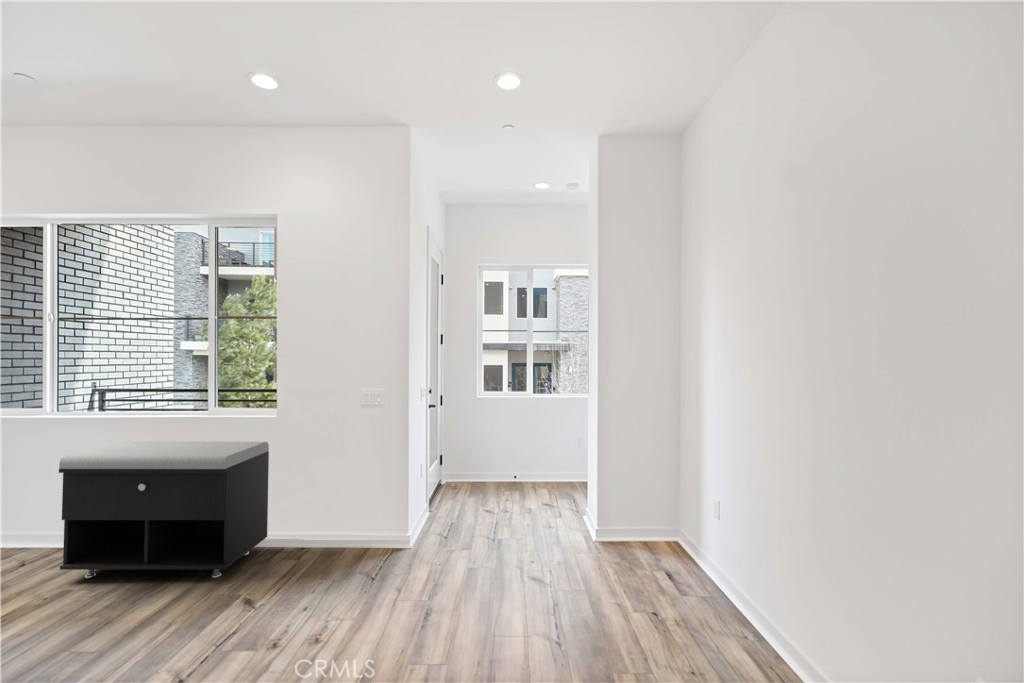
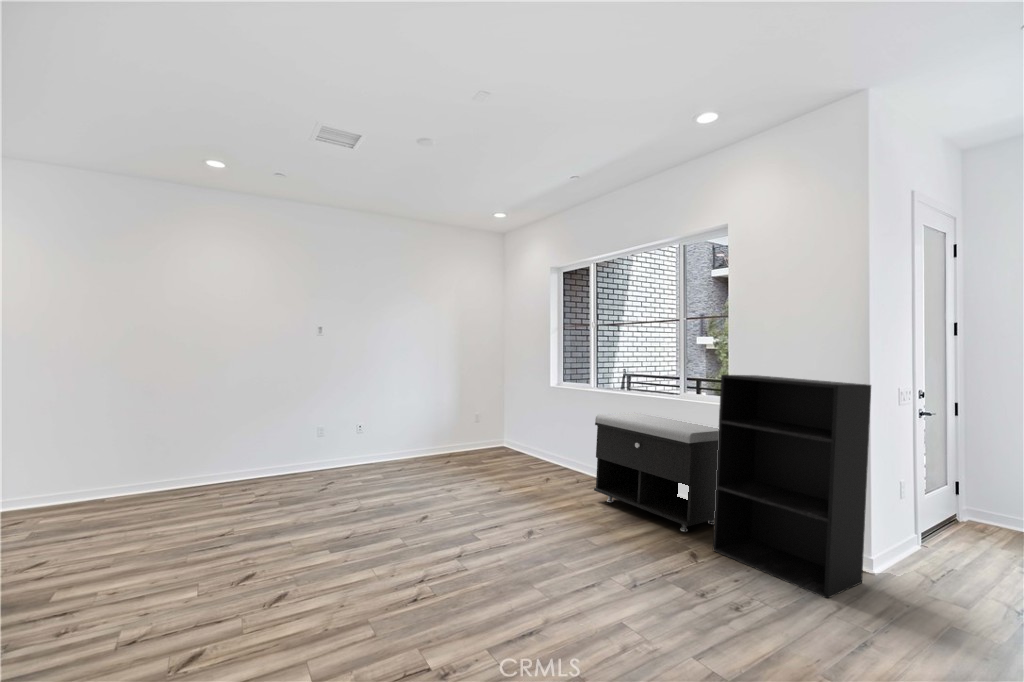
bookshelf: none [262,380,403,587] -> present [713,375,871,598]

